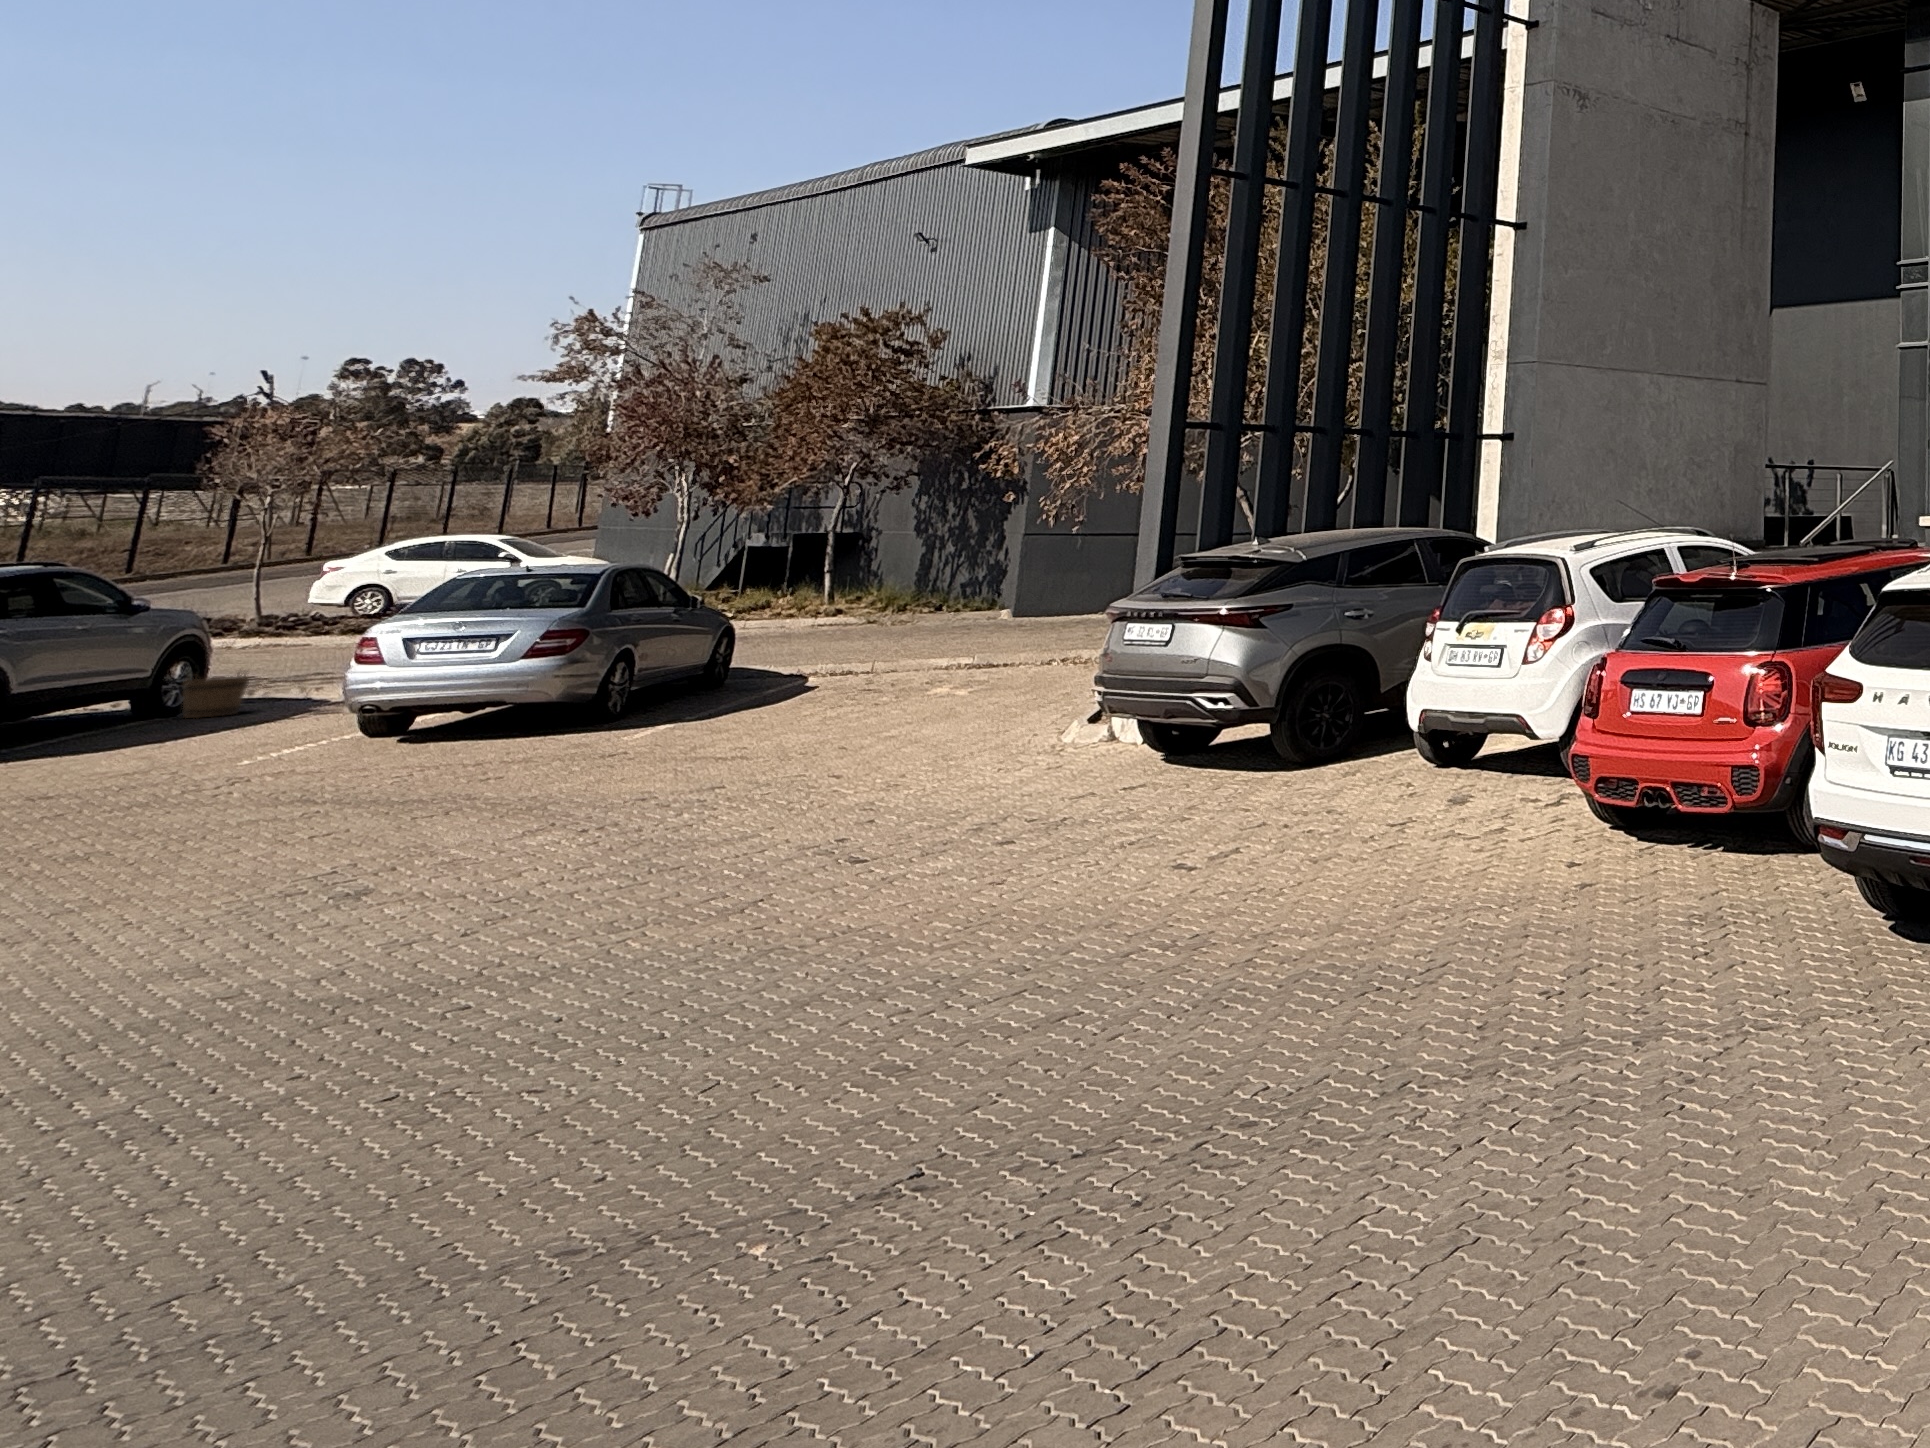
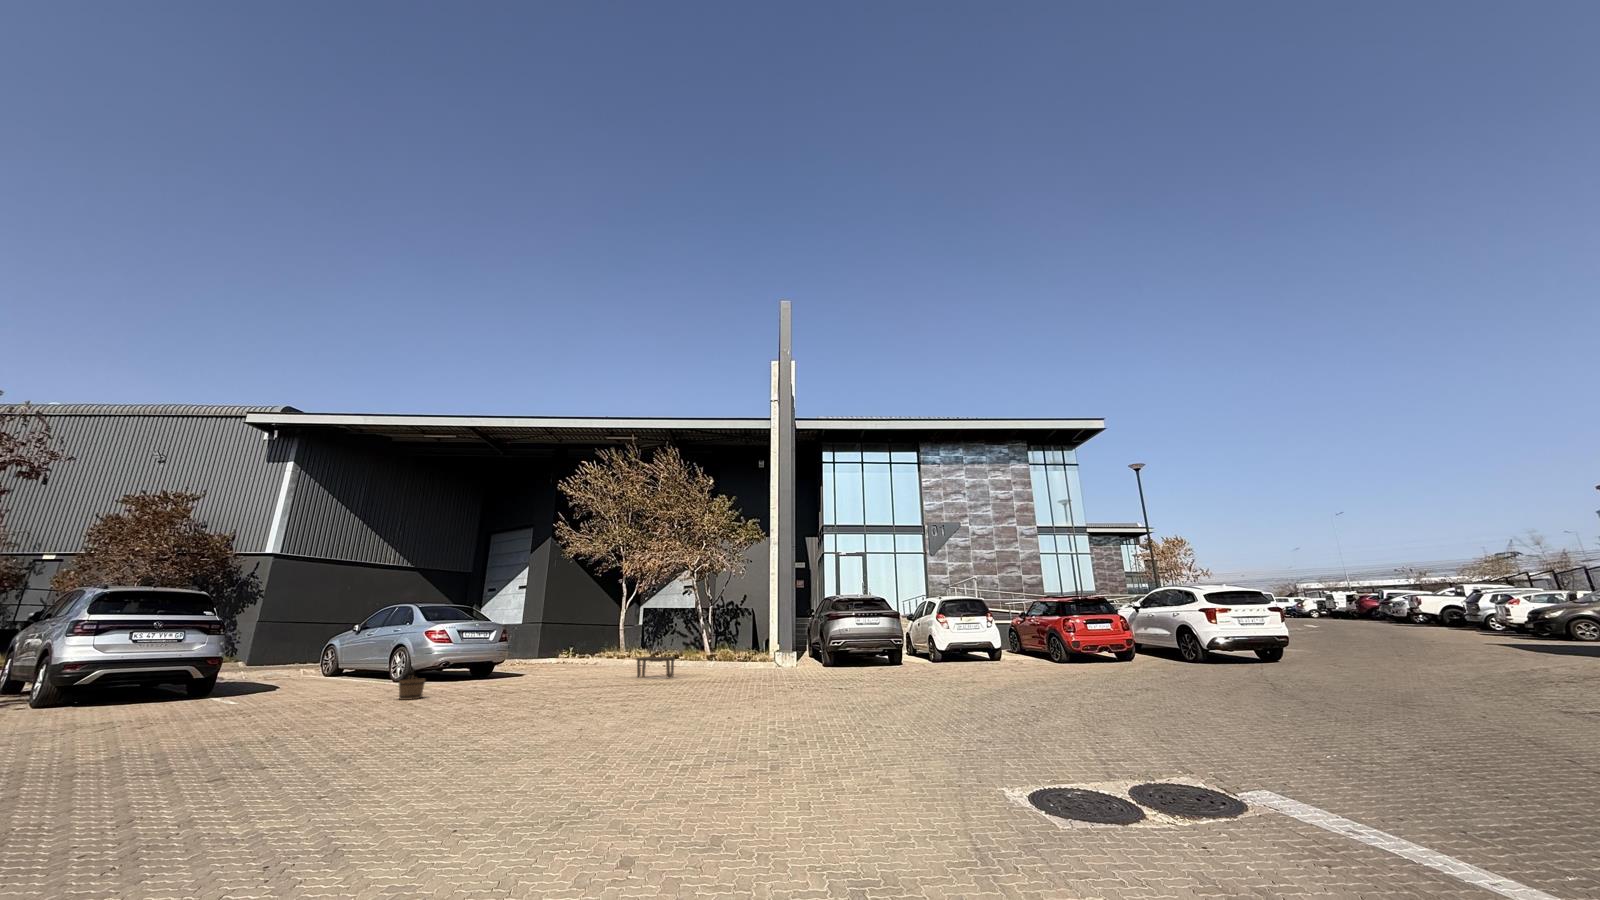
bench: none [703,651,757,709] -> present [637,656,675,678]

